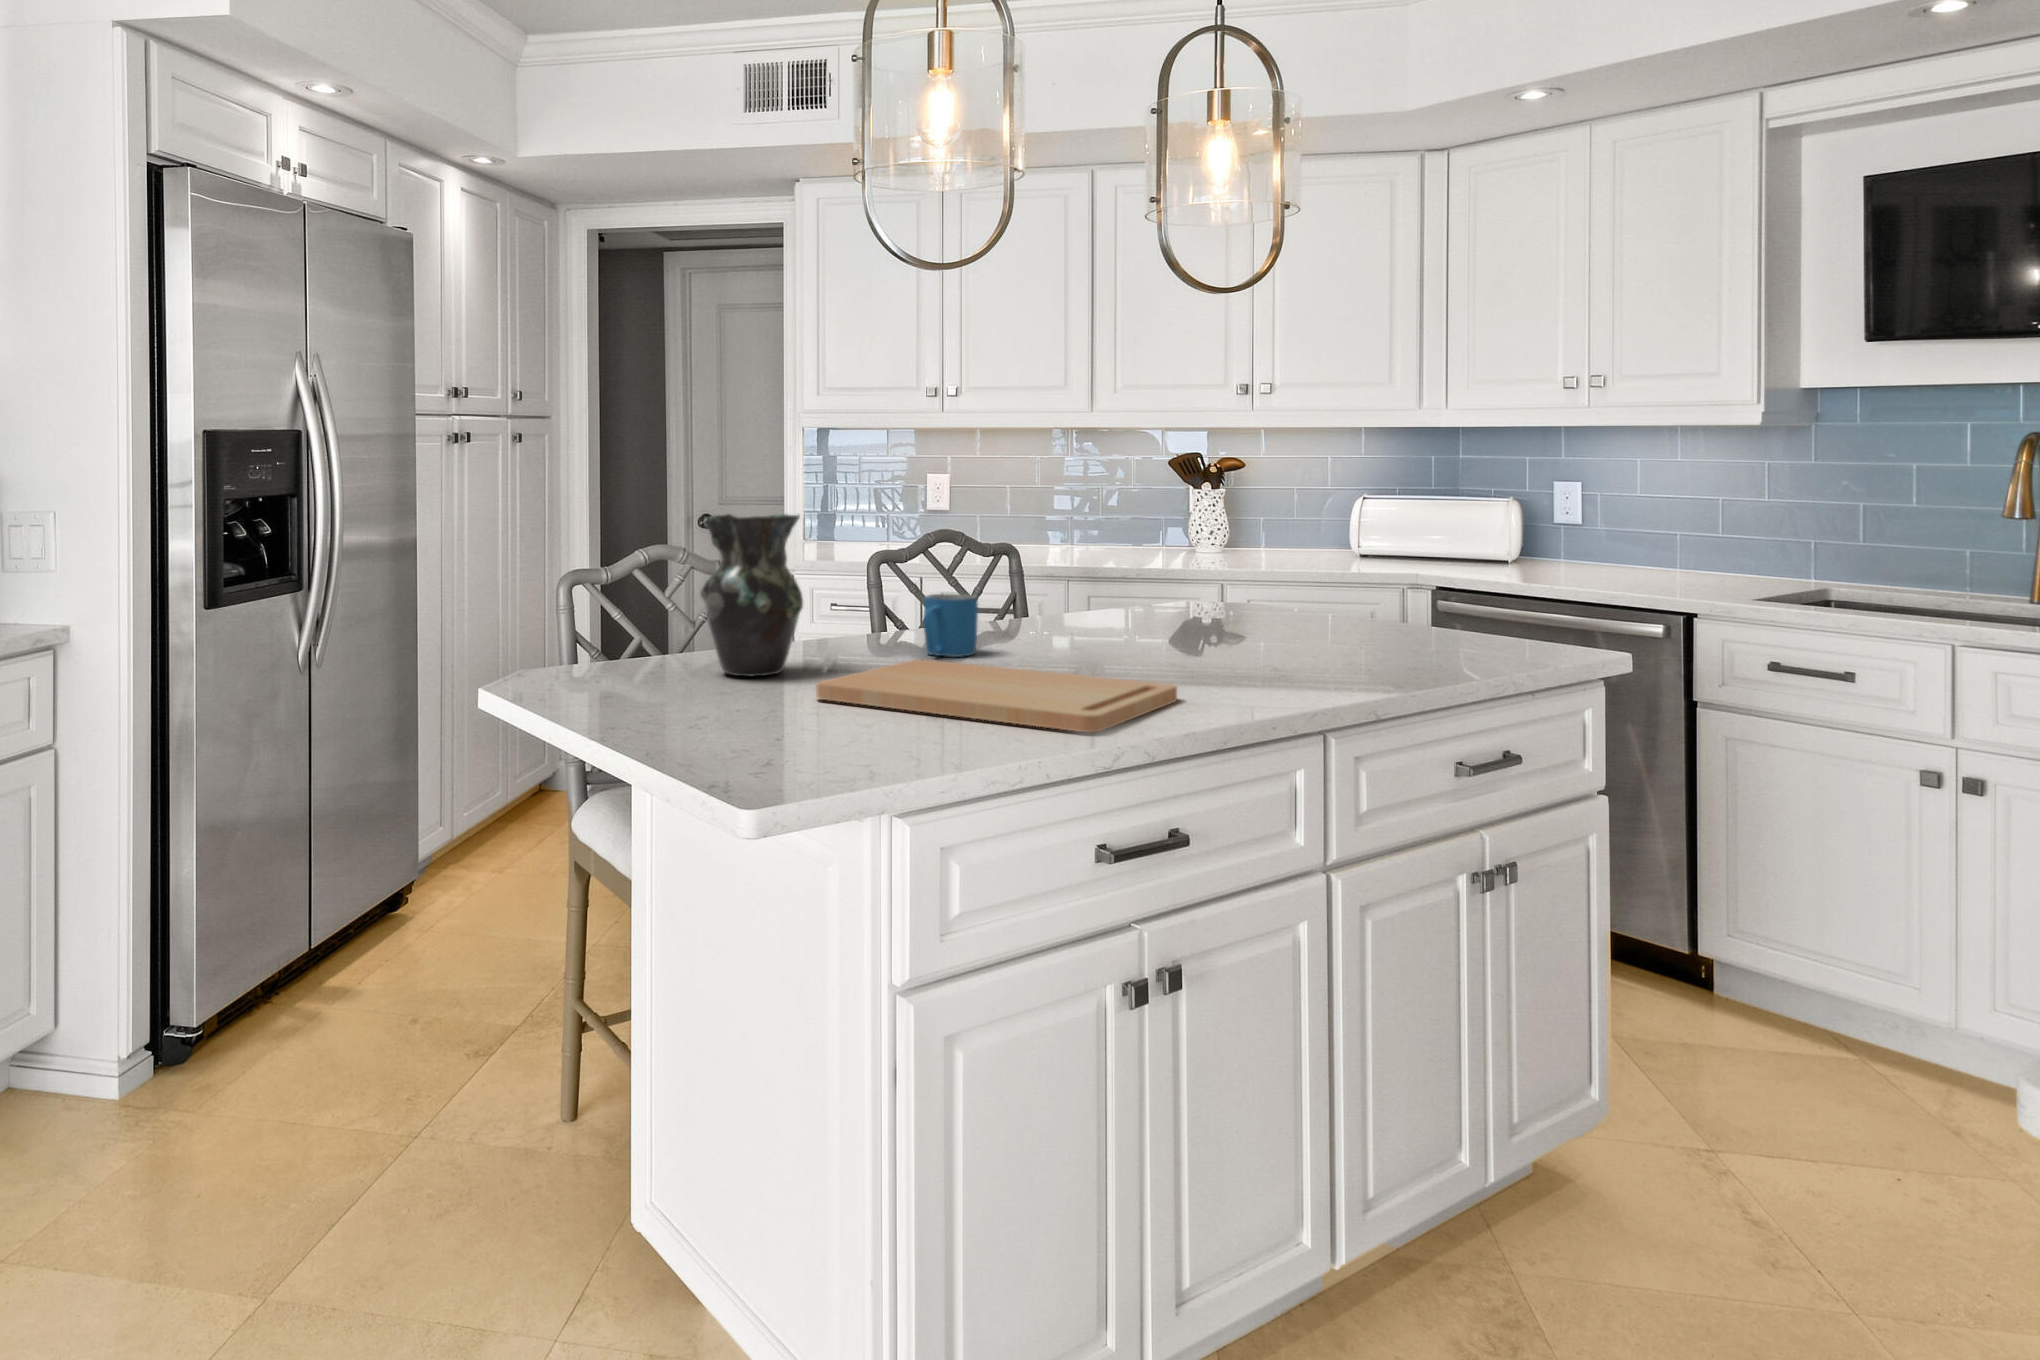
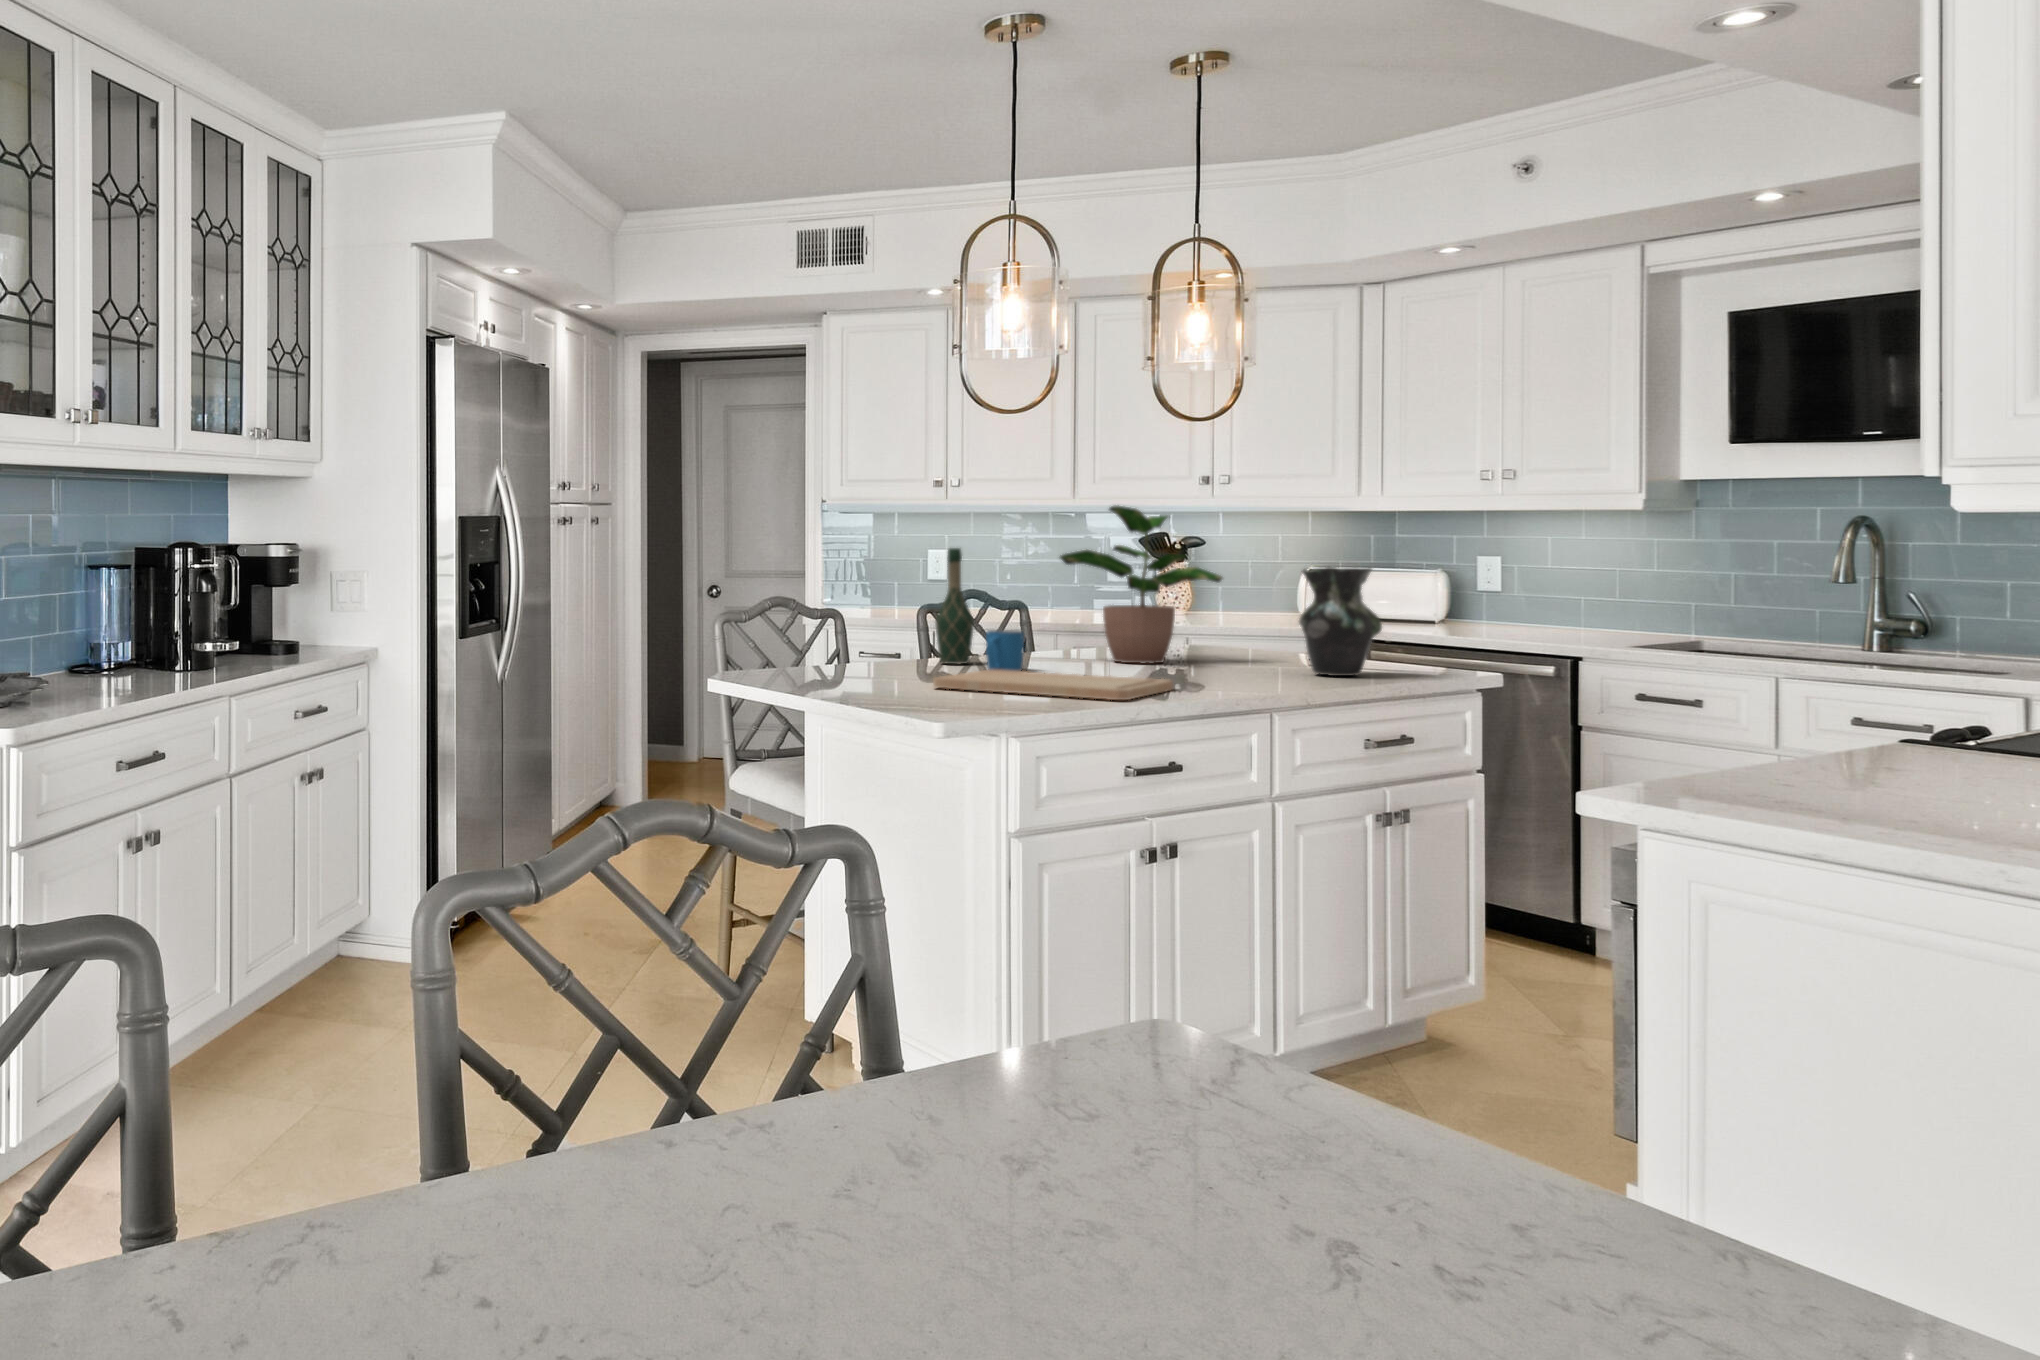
potted plant: none [1035,414,1258,638] -> present [1060,505,1222,663]
wine bottle: none [863,473,917,641] -> present [935,548,974,664]
vase: present [700,514,803,676] -> present [1299,567,1382,676]

